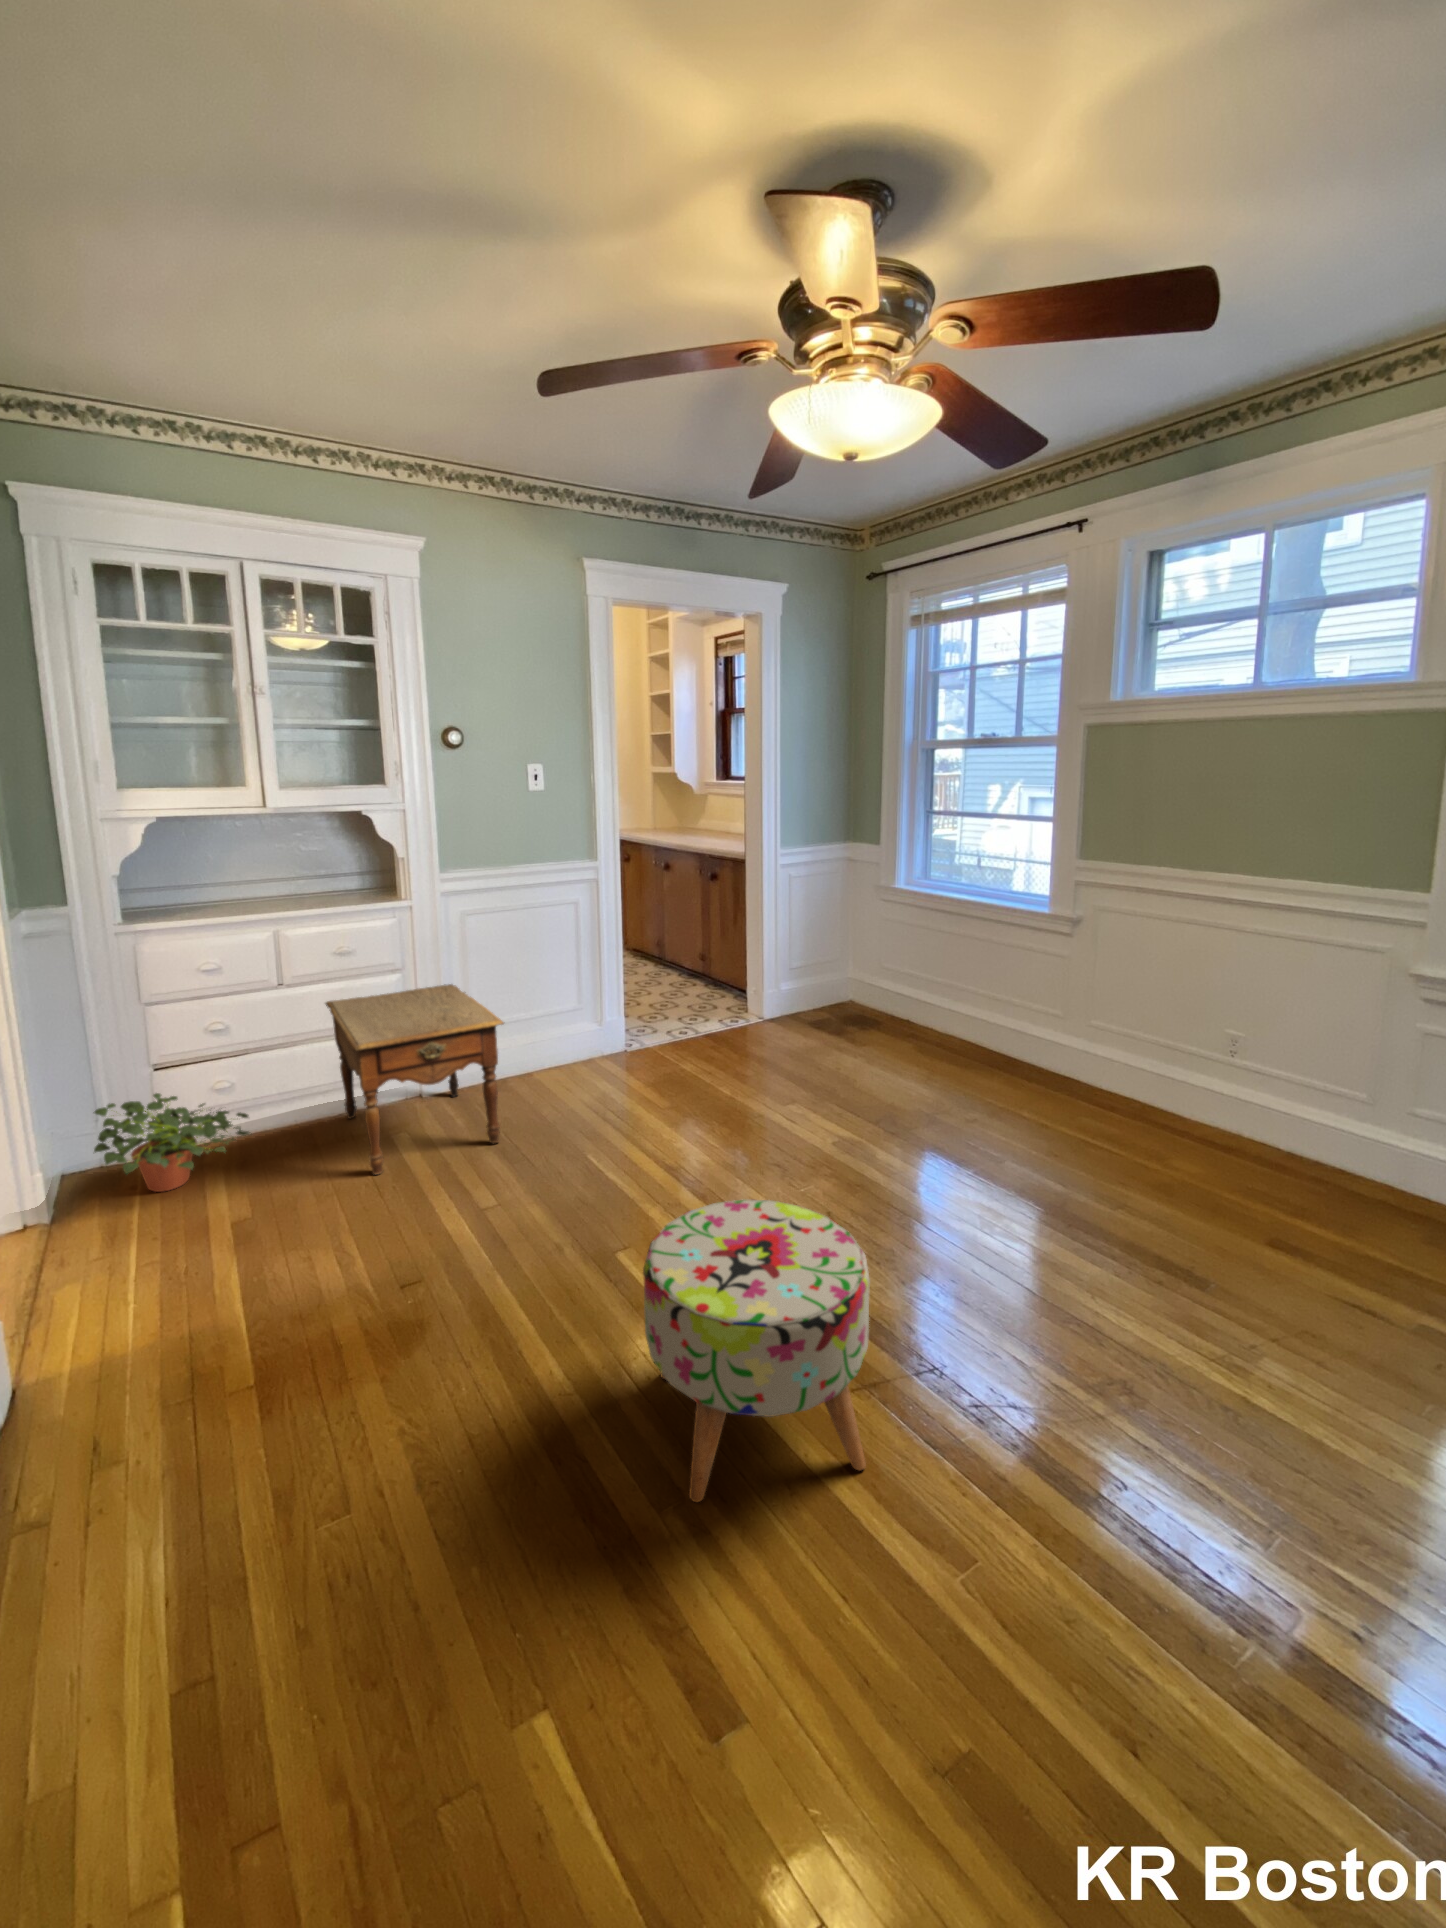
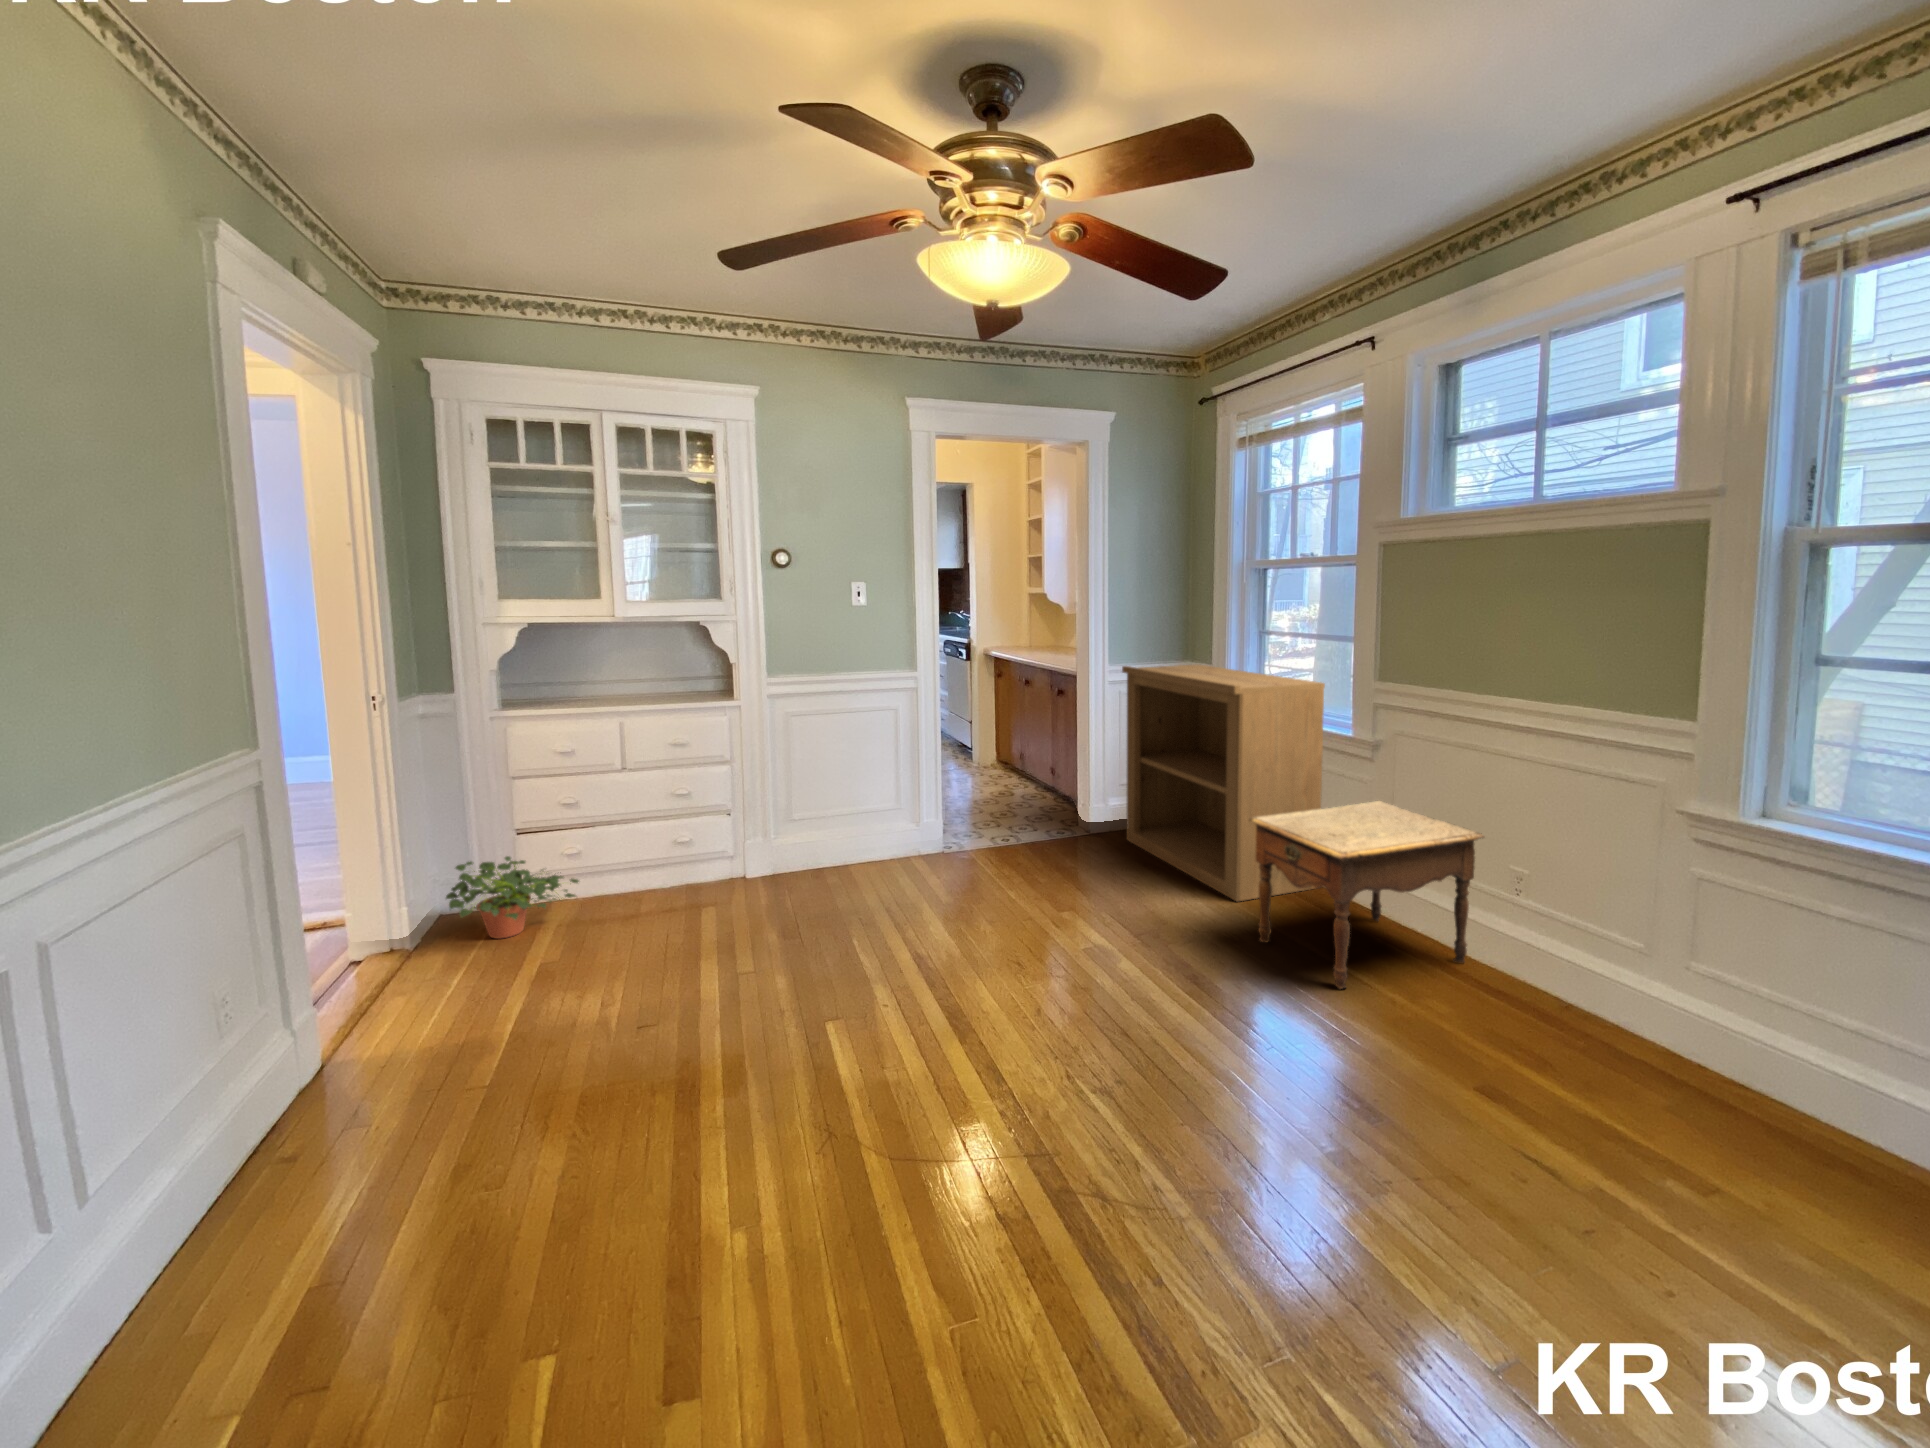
bookshelf: none [798,845,1024,1081] -> present [1122,665,1325,901]
side table: present [325,984,504,1175] -> present [1249,801,1484,989]
ottoman: present [643,1199,870,1502] -> none [753,967,954,1214]

